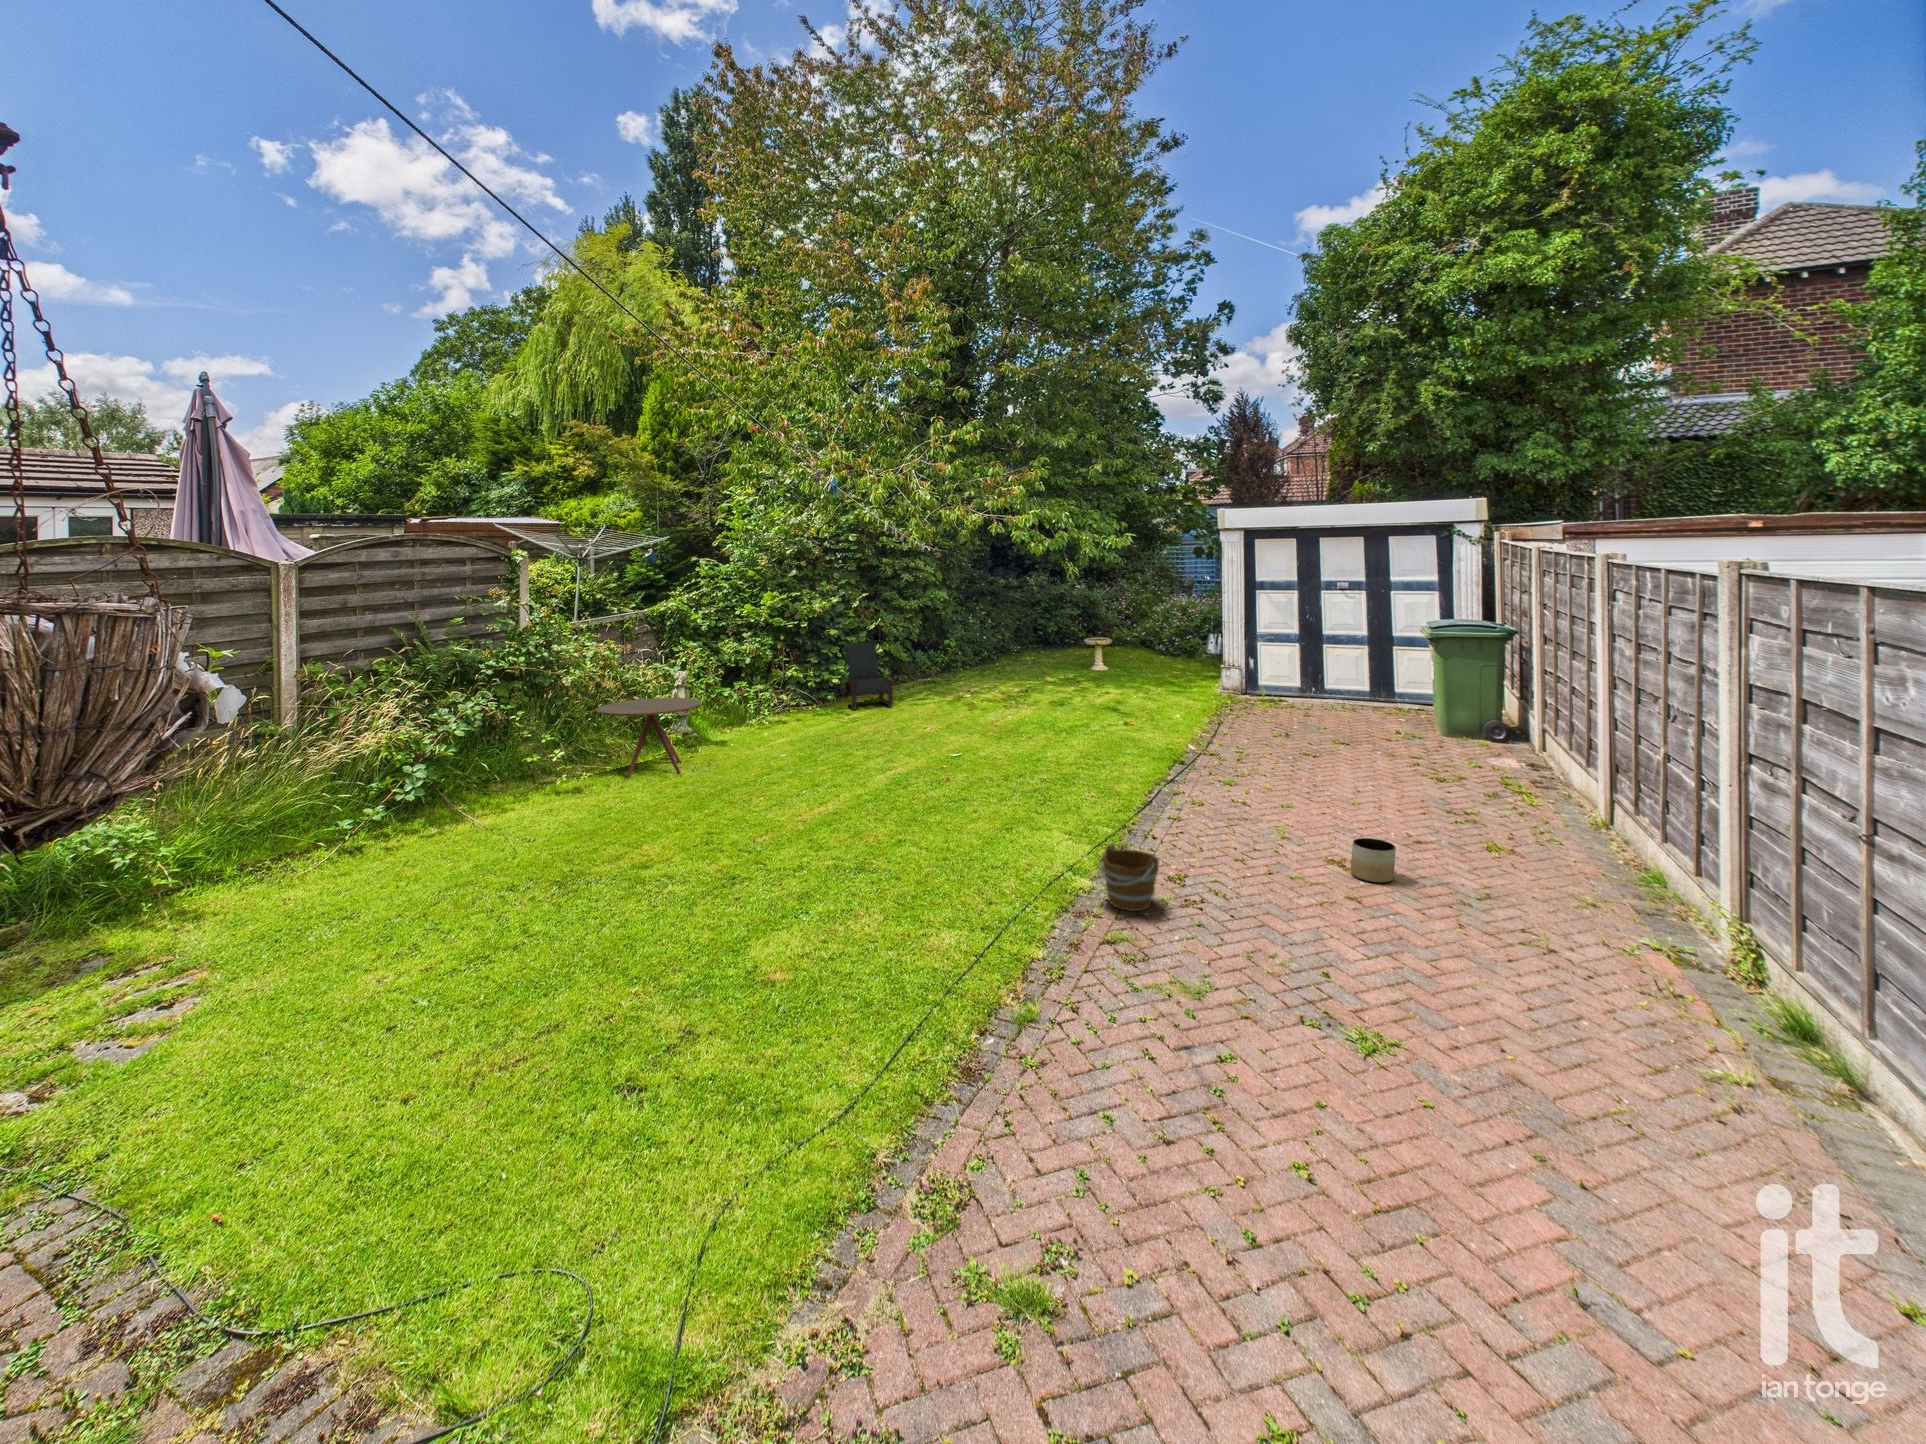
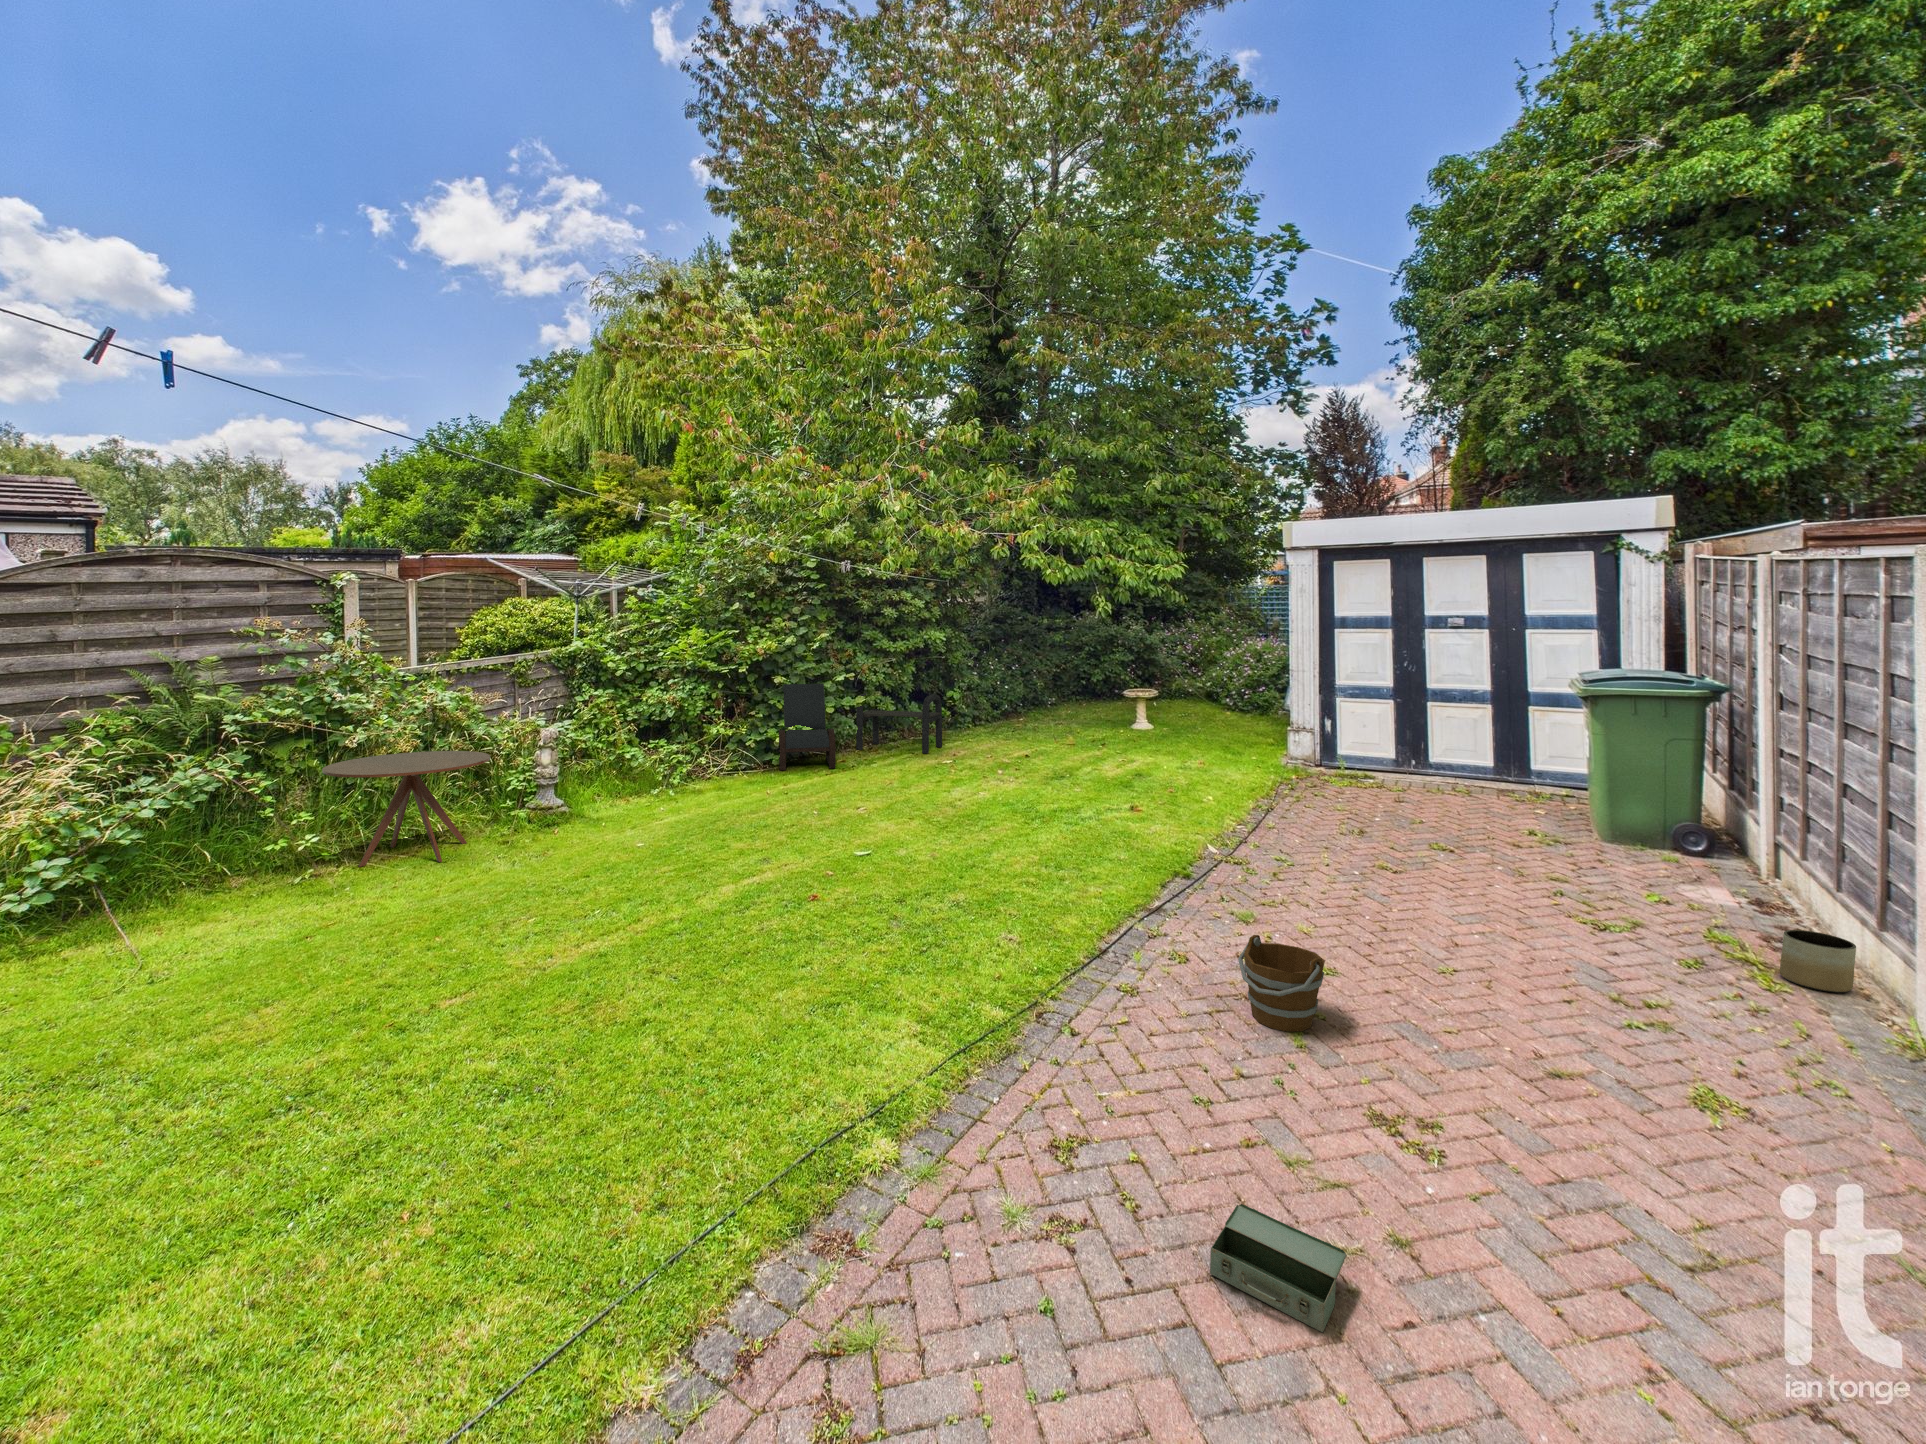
bench: none [894,649,959,695] -> present [856,693,942,753]
planter: present [1351,838,1396,883] -> present [1780,930,1856,993]
bucket: present [1099,844,1159,911] -> present [1238,935,1325,1032]
toolbox: none [1266,884,1327,921] -> present [1210,1204,1347,1332]

